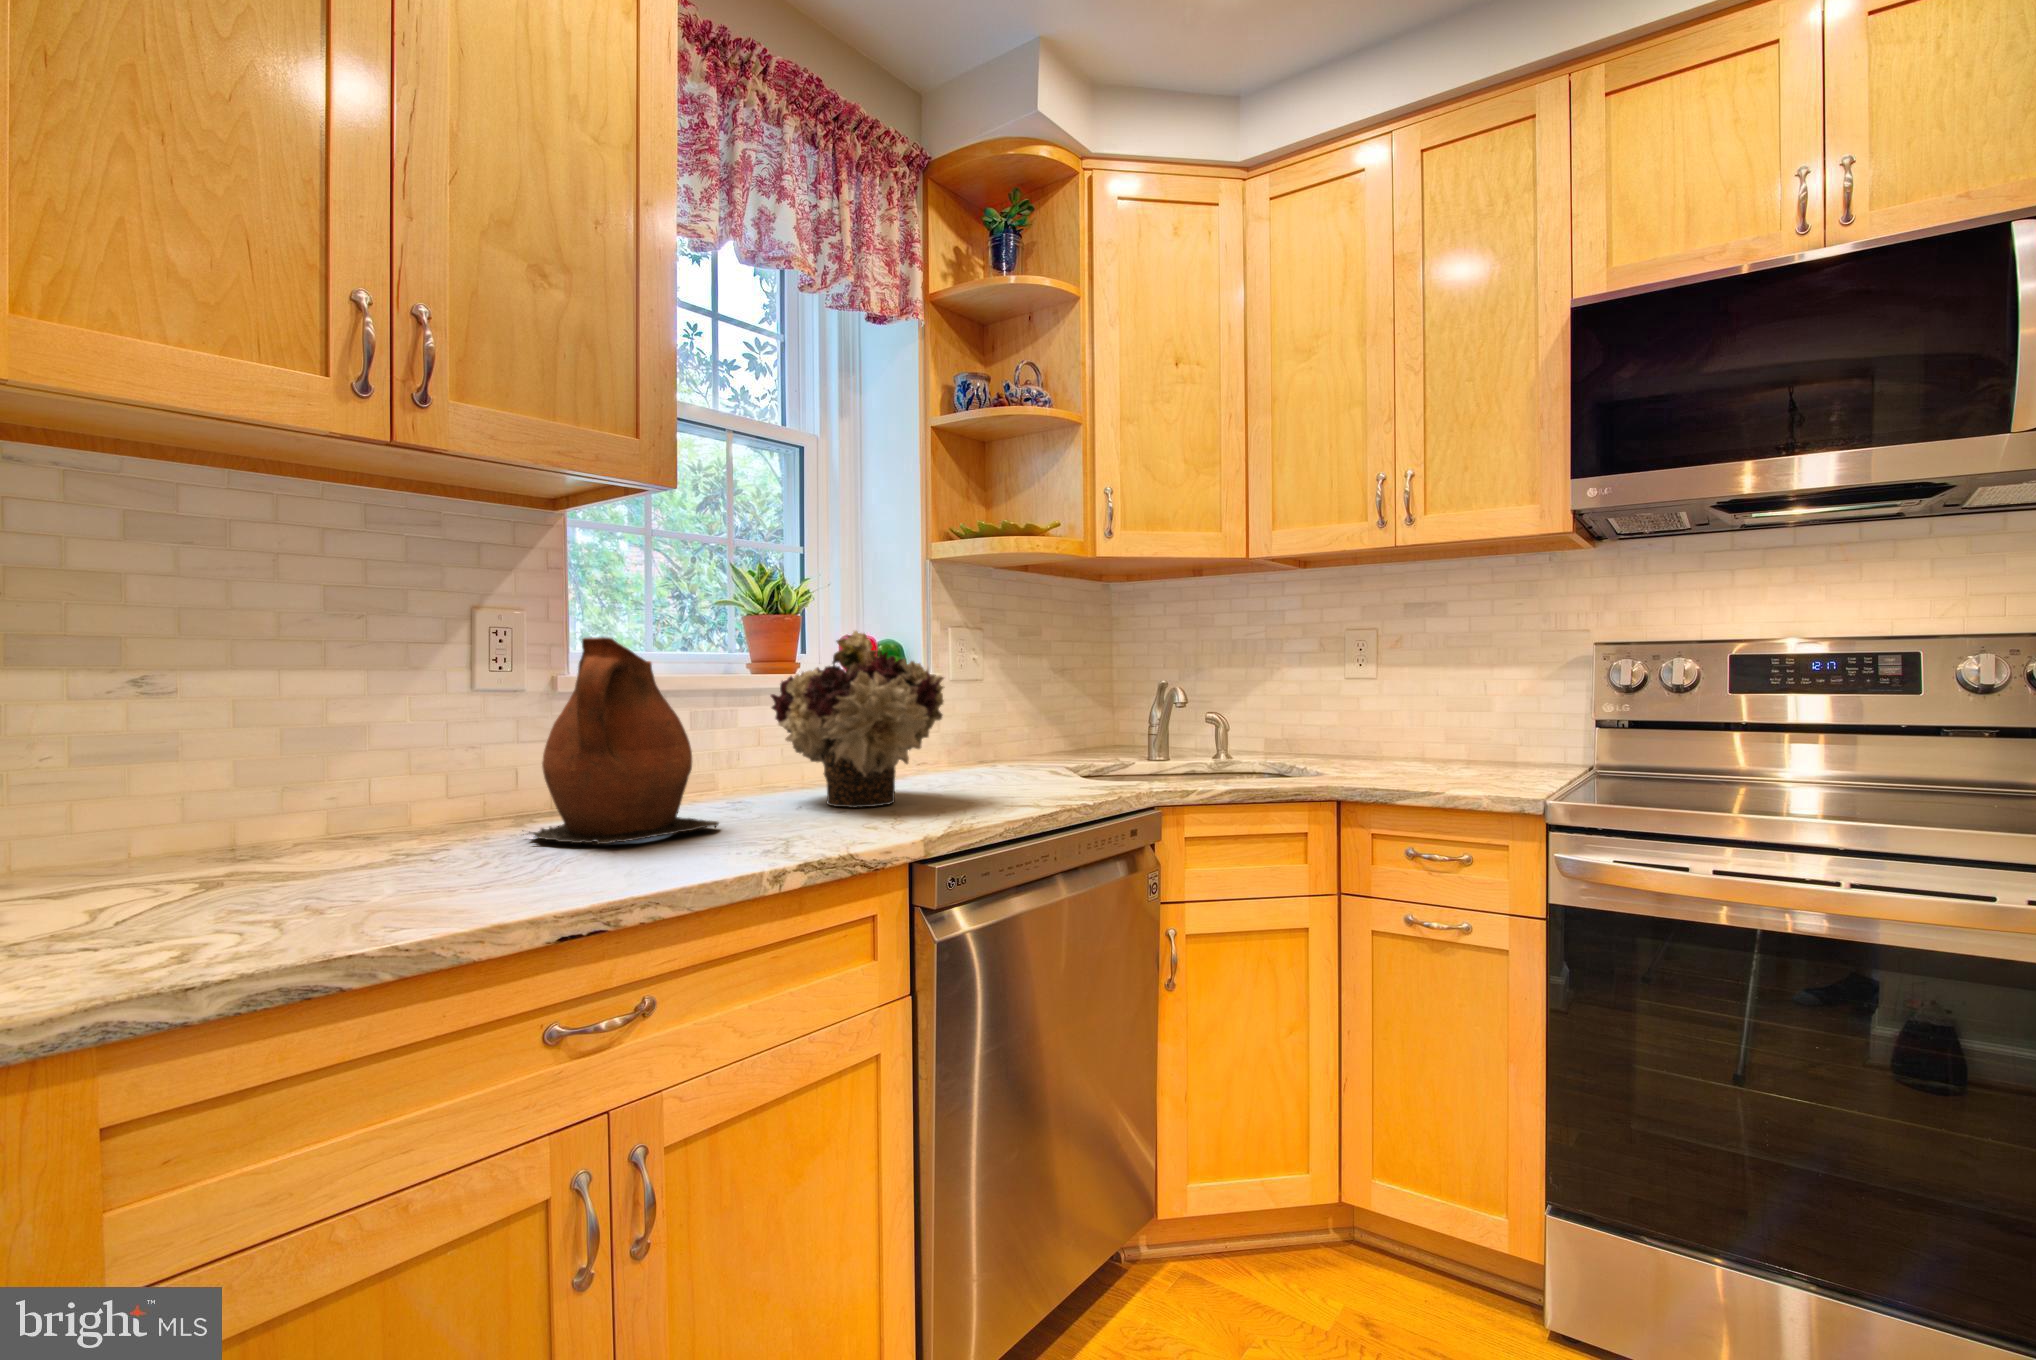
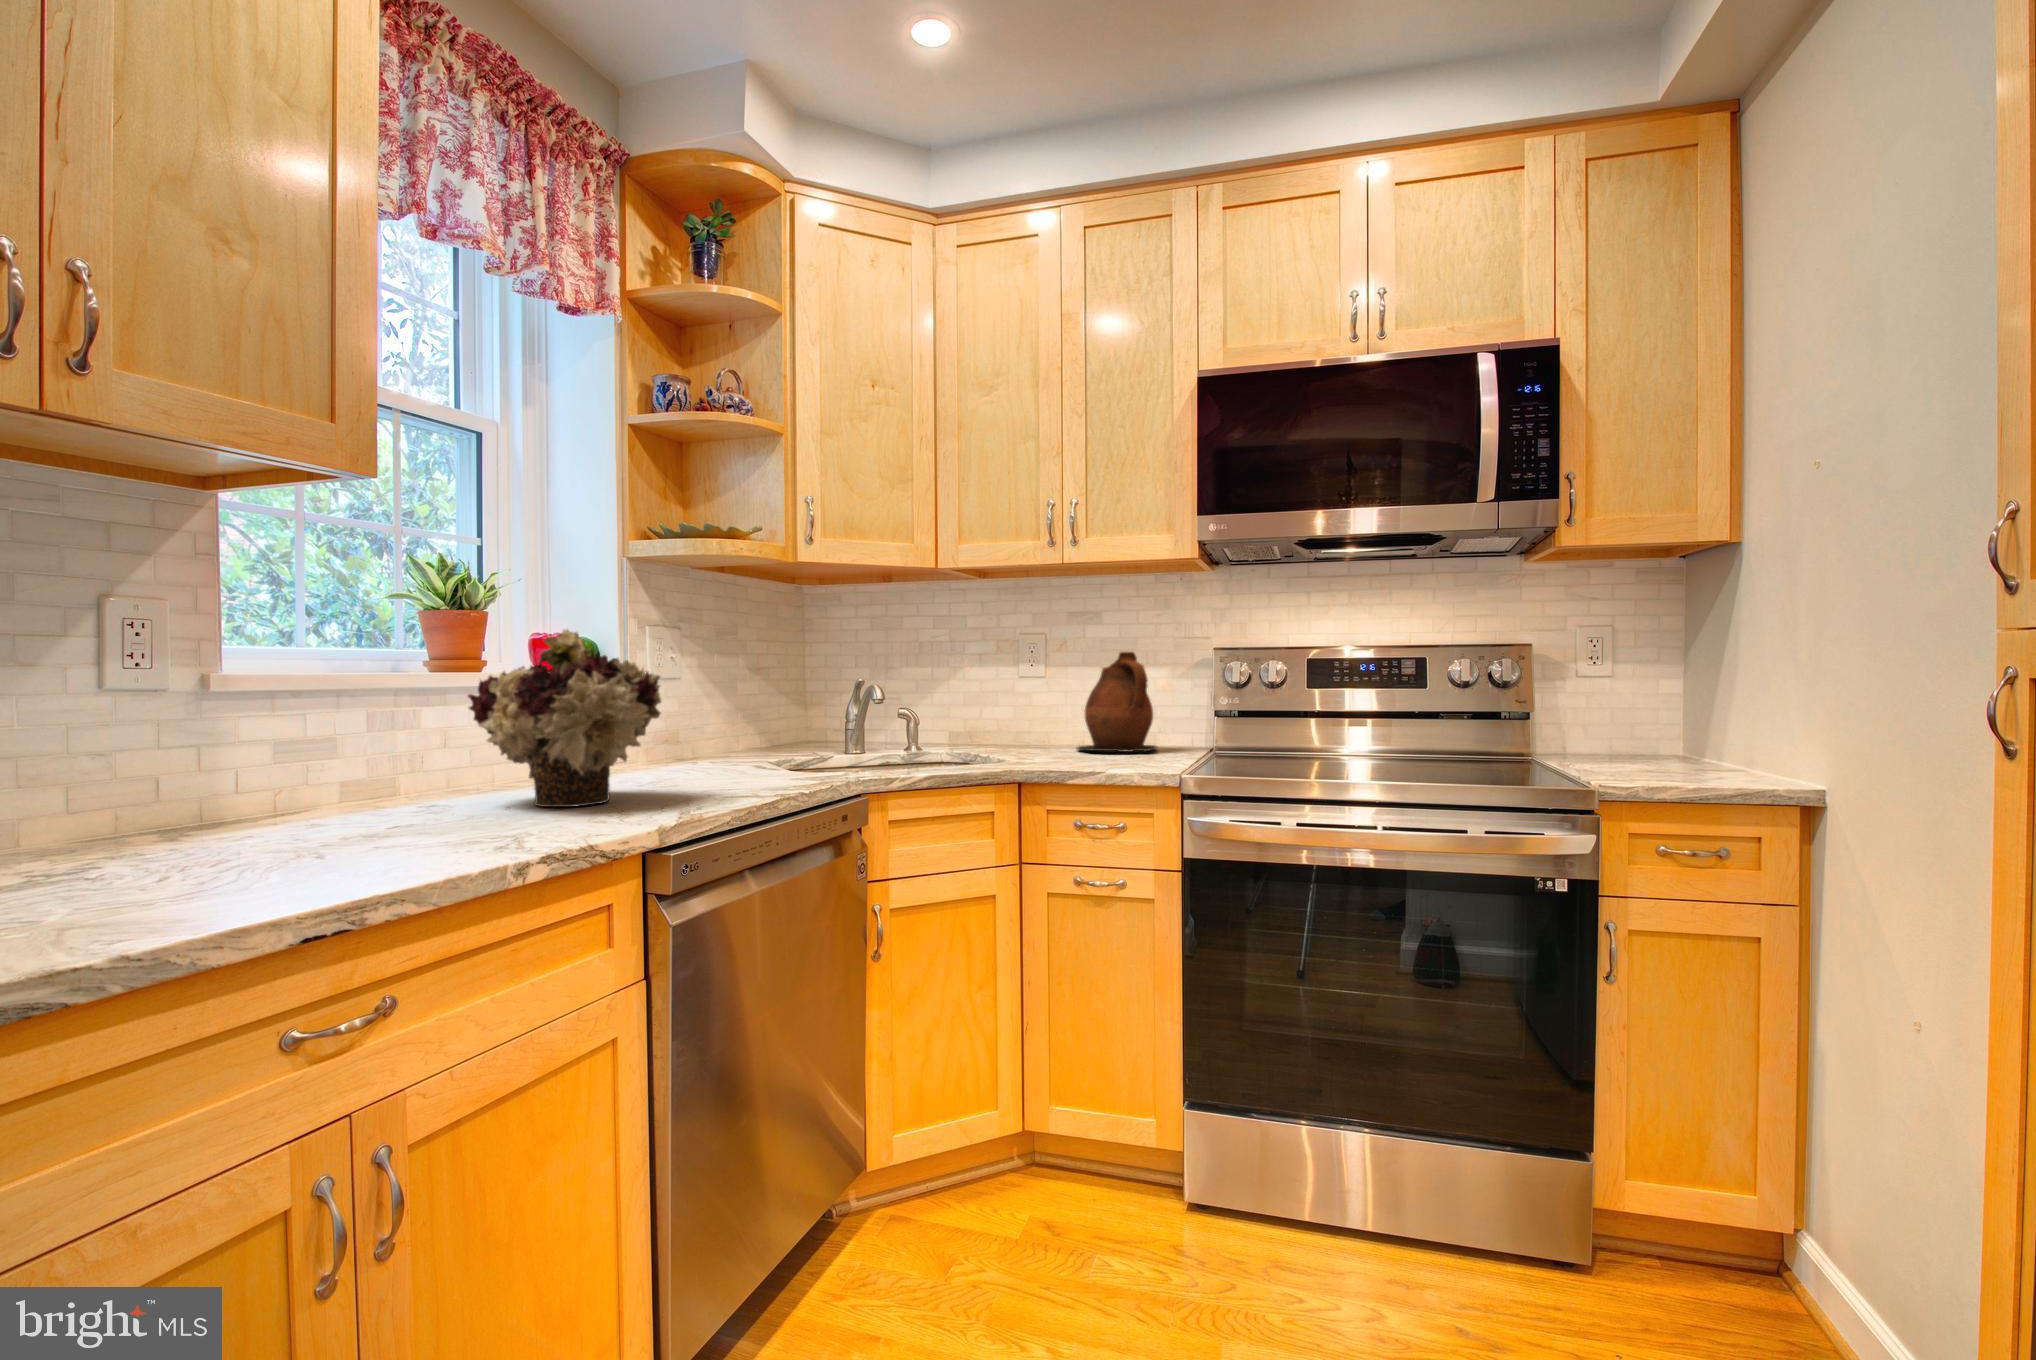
ceramic pitcher: present [529,637,719,844] -> present [1077,652,1157,752]

